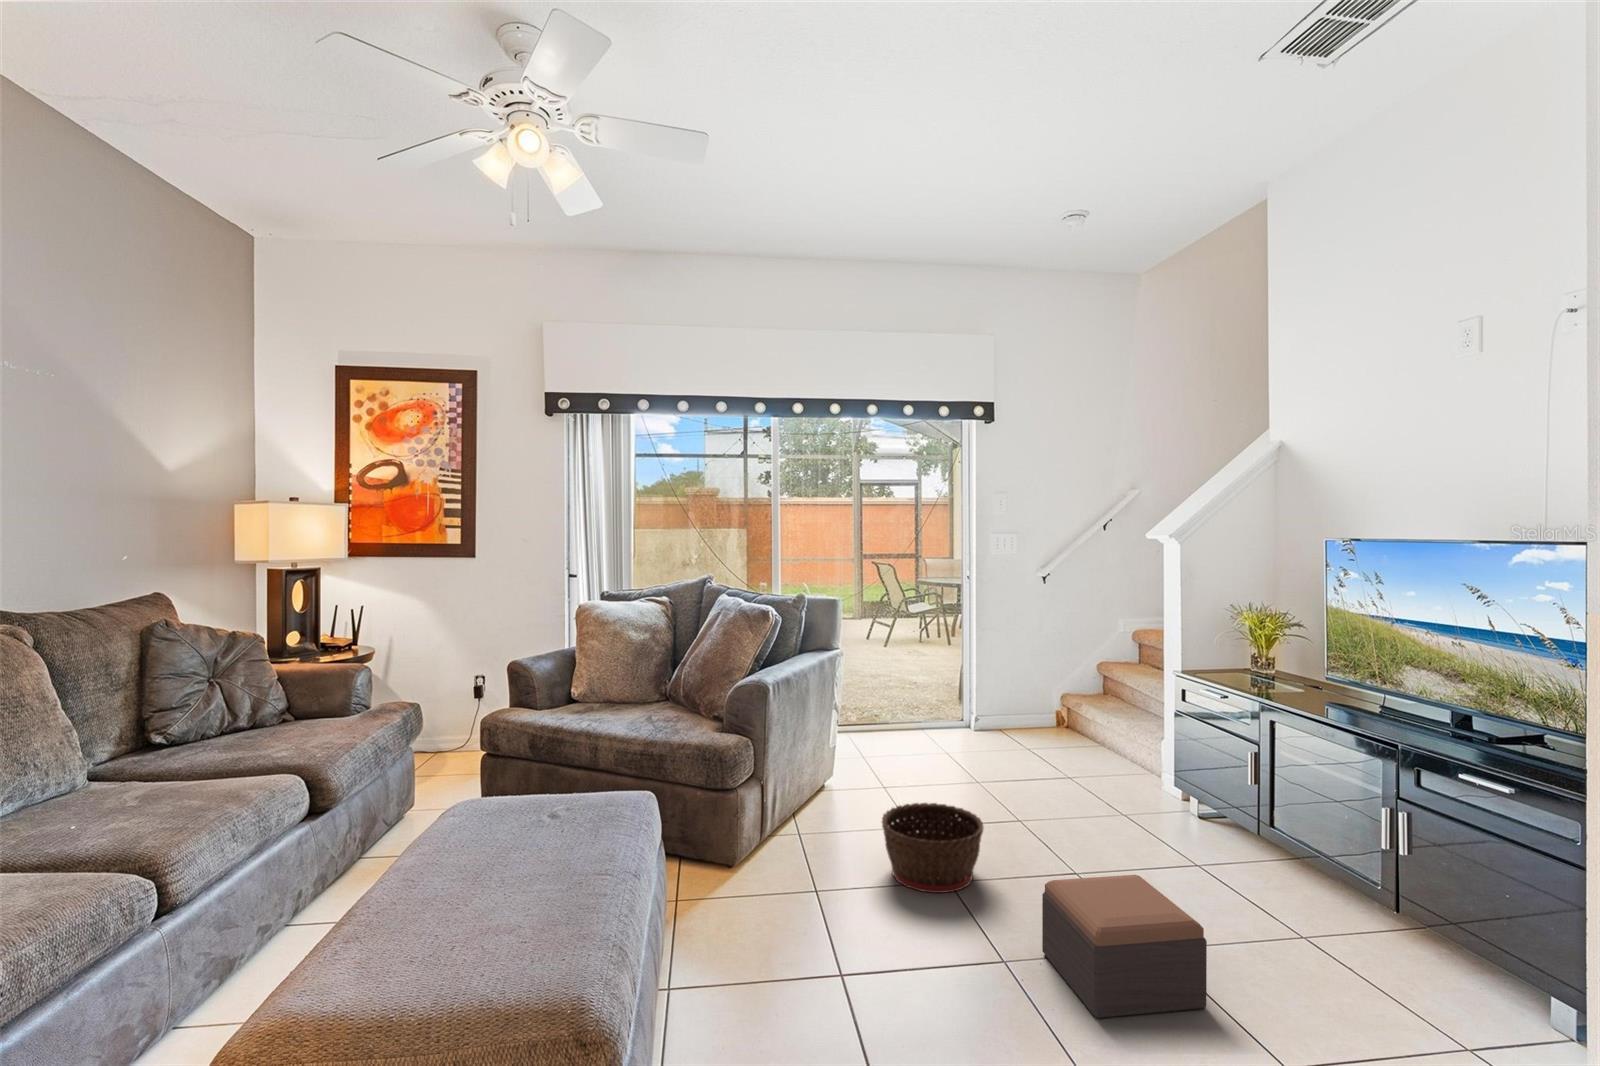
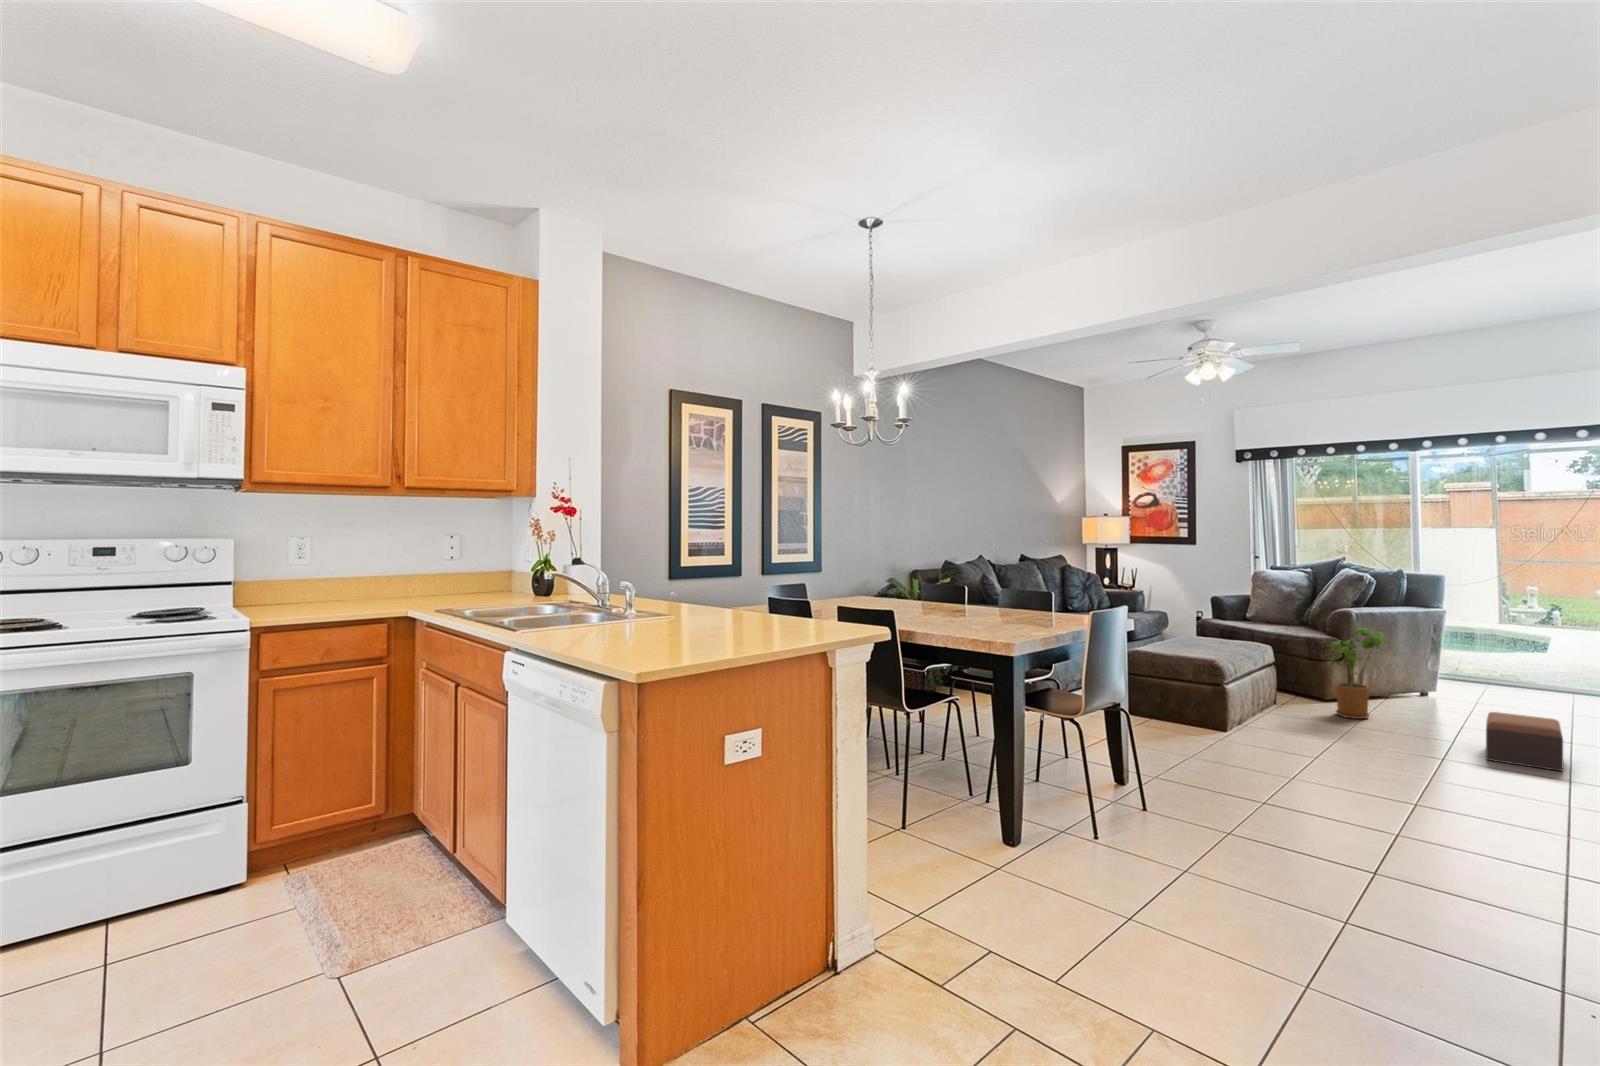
house plant: none [752,722,862,924] -> present [1331,628,1391,719]
basket: present [882,803,983,893] -> none [1420,688,1492,729]

